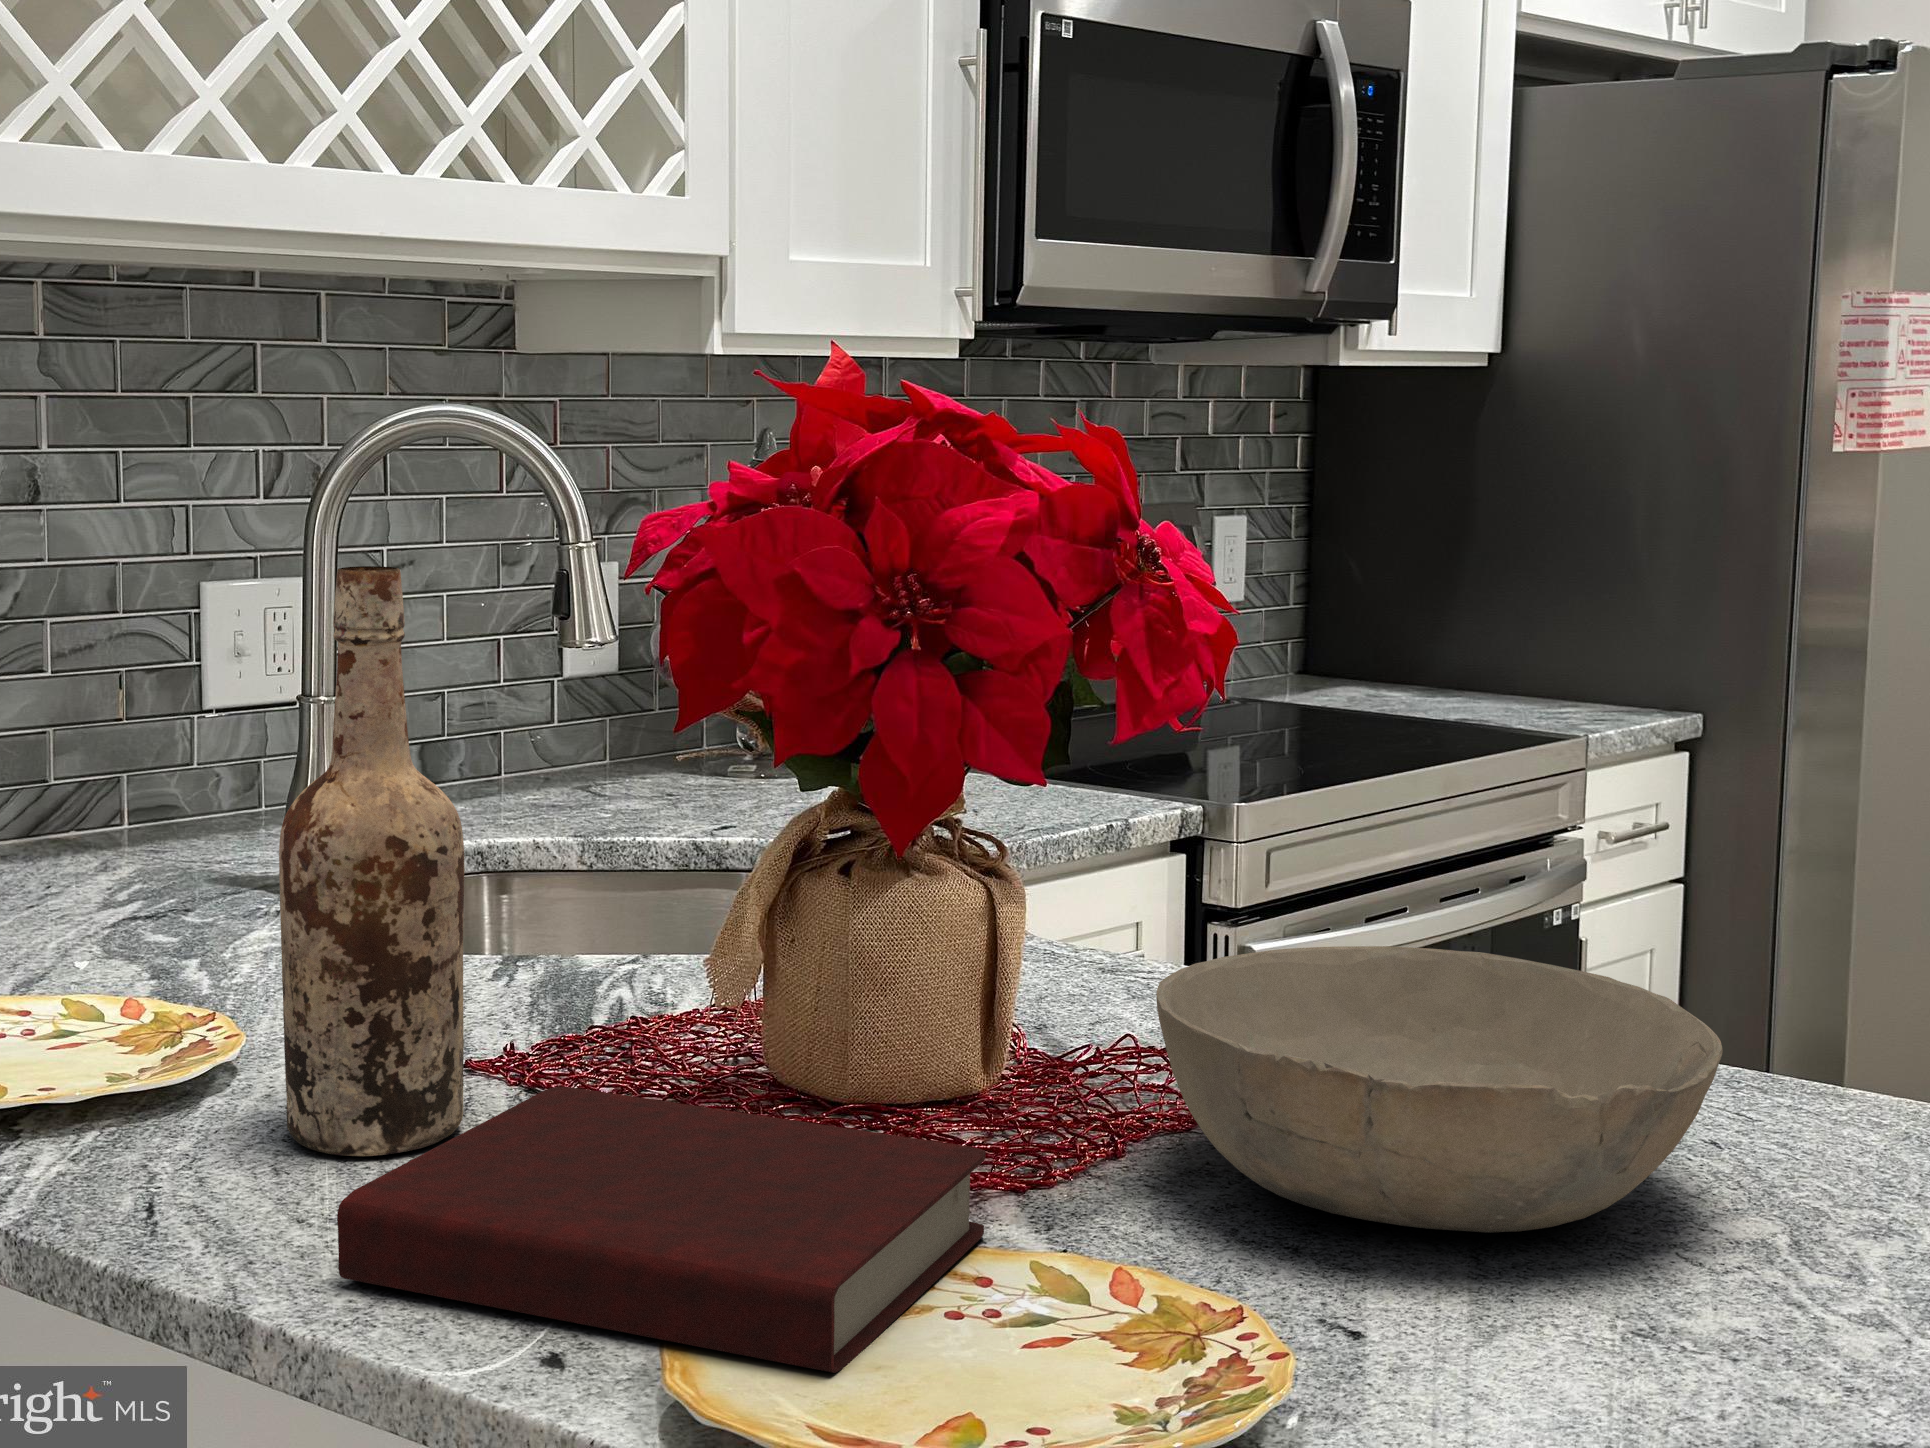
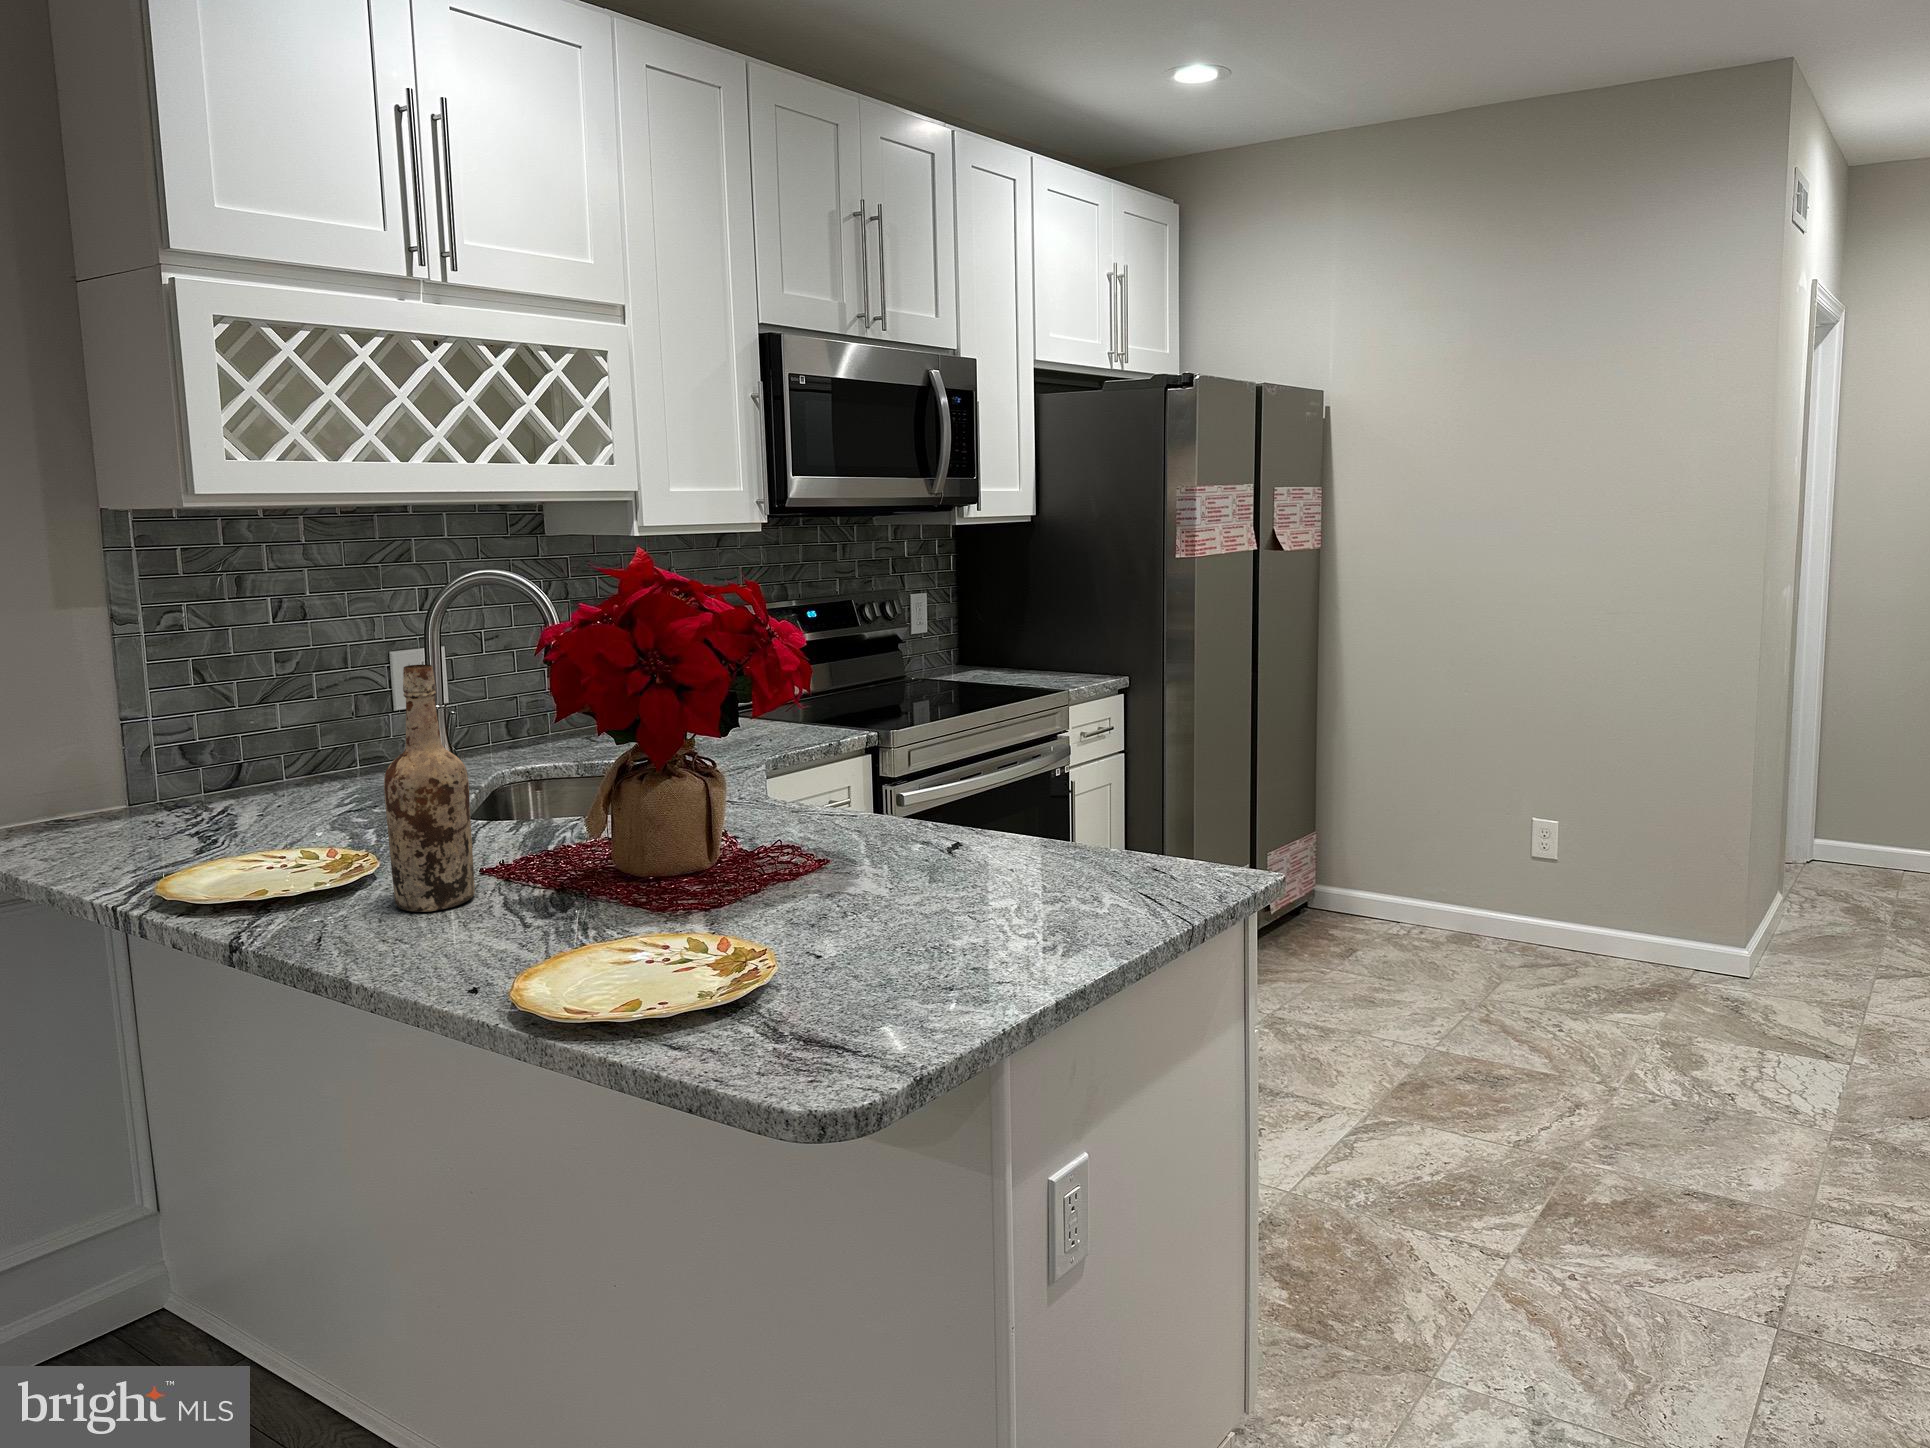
bowl: present [1156,946,1723,1233] -> none [756,801,976,913]
book: present [337,1087,985,1373] -> none [400,878,680,981]

